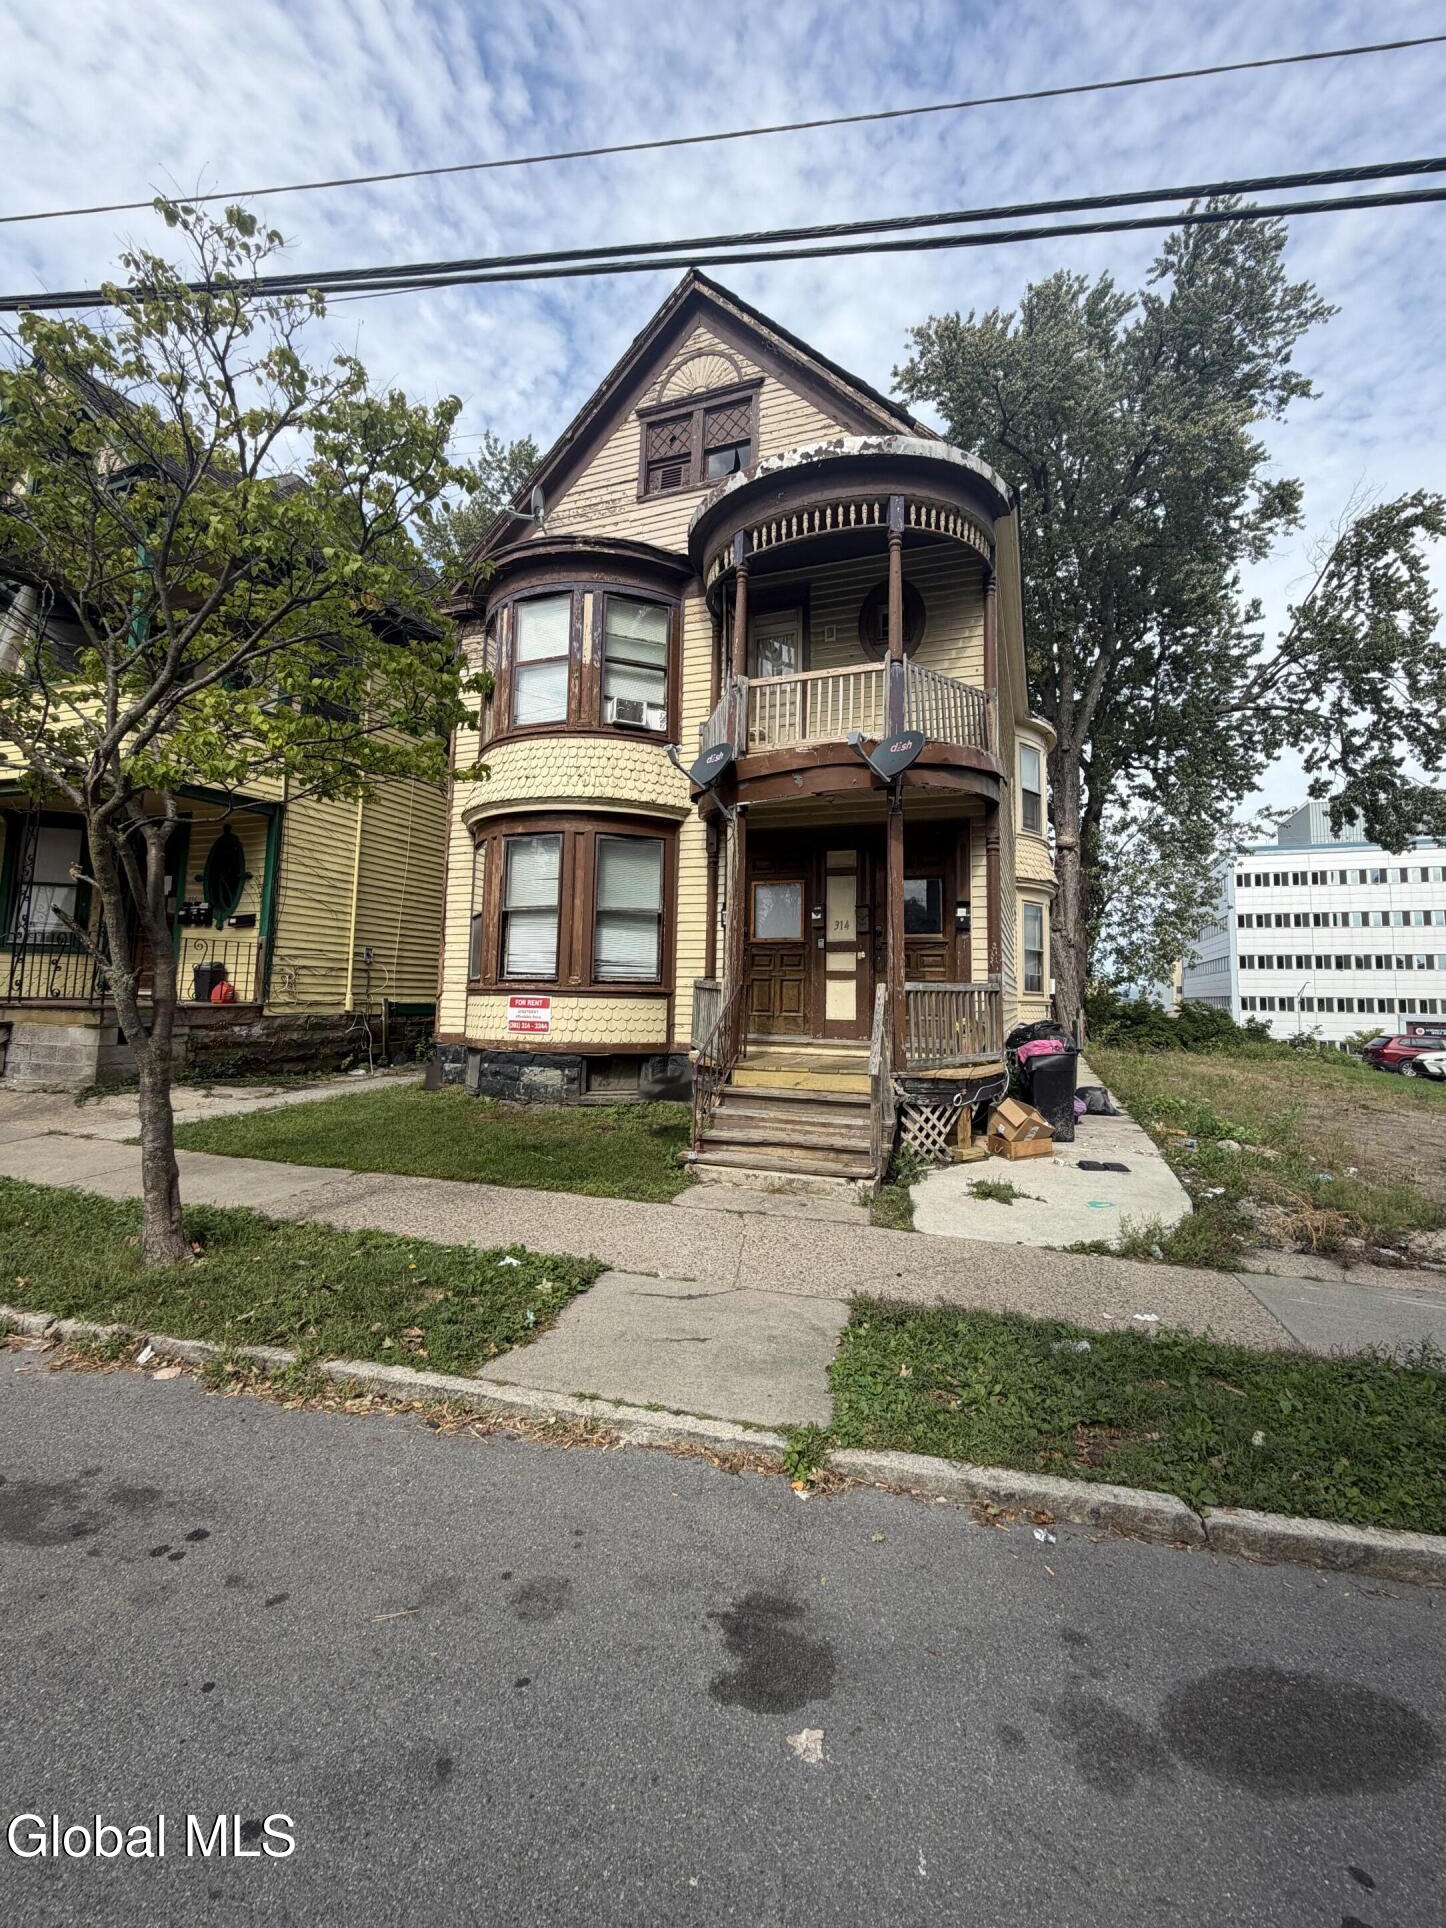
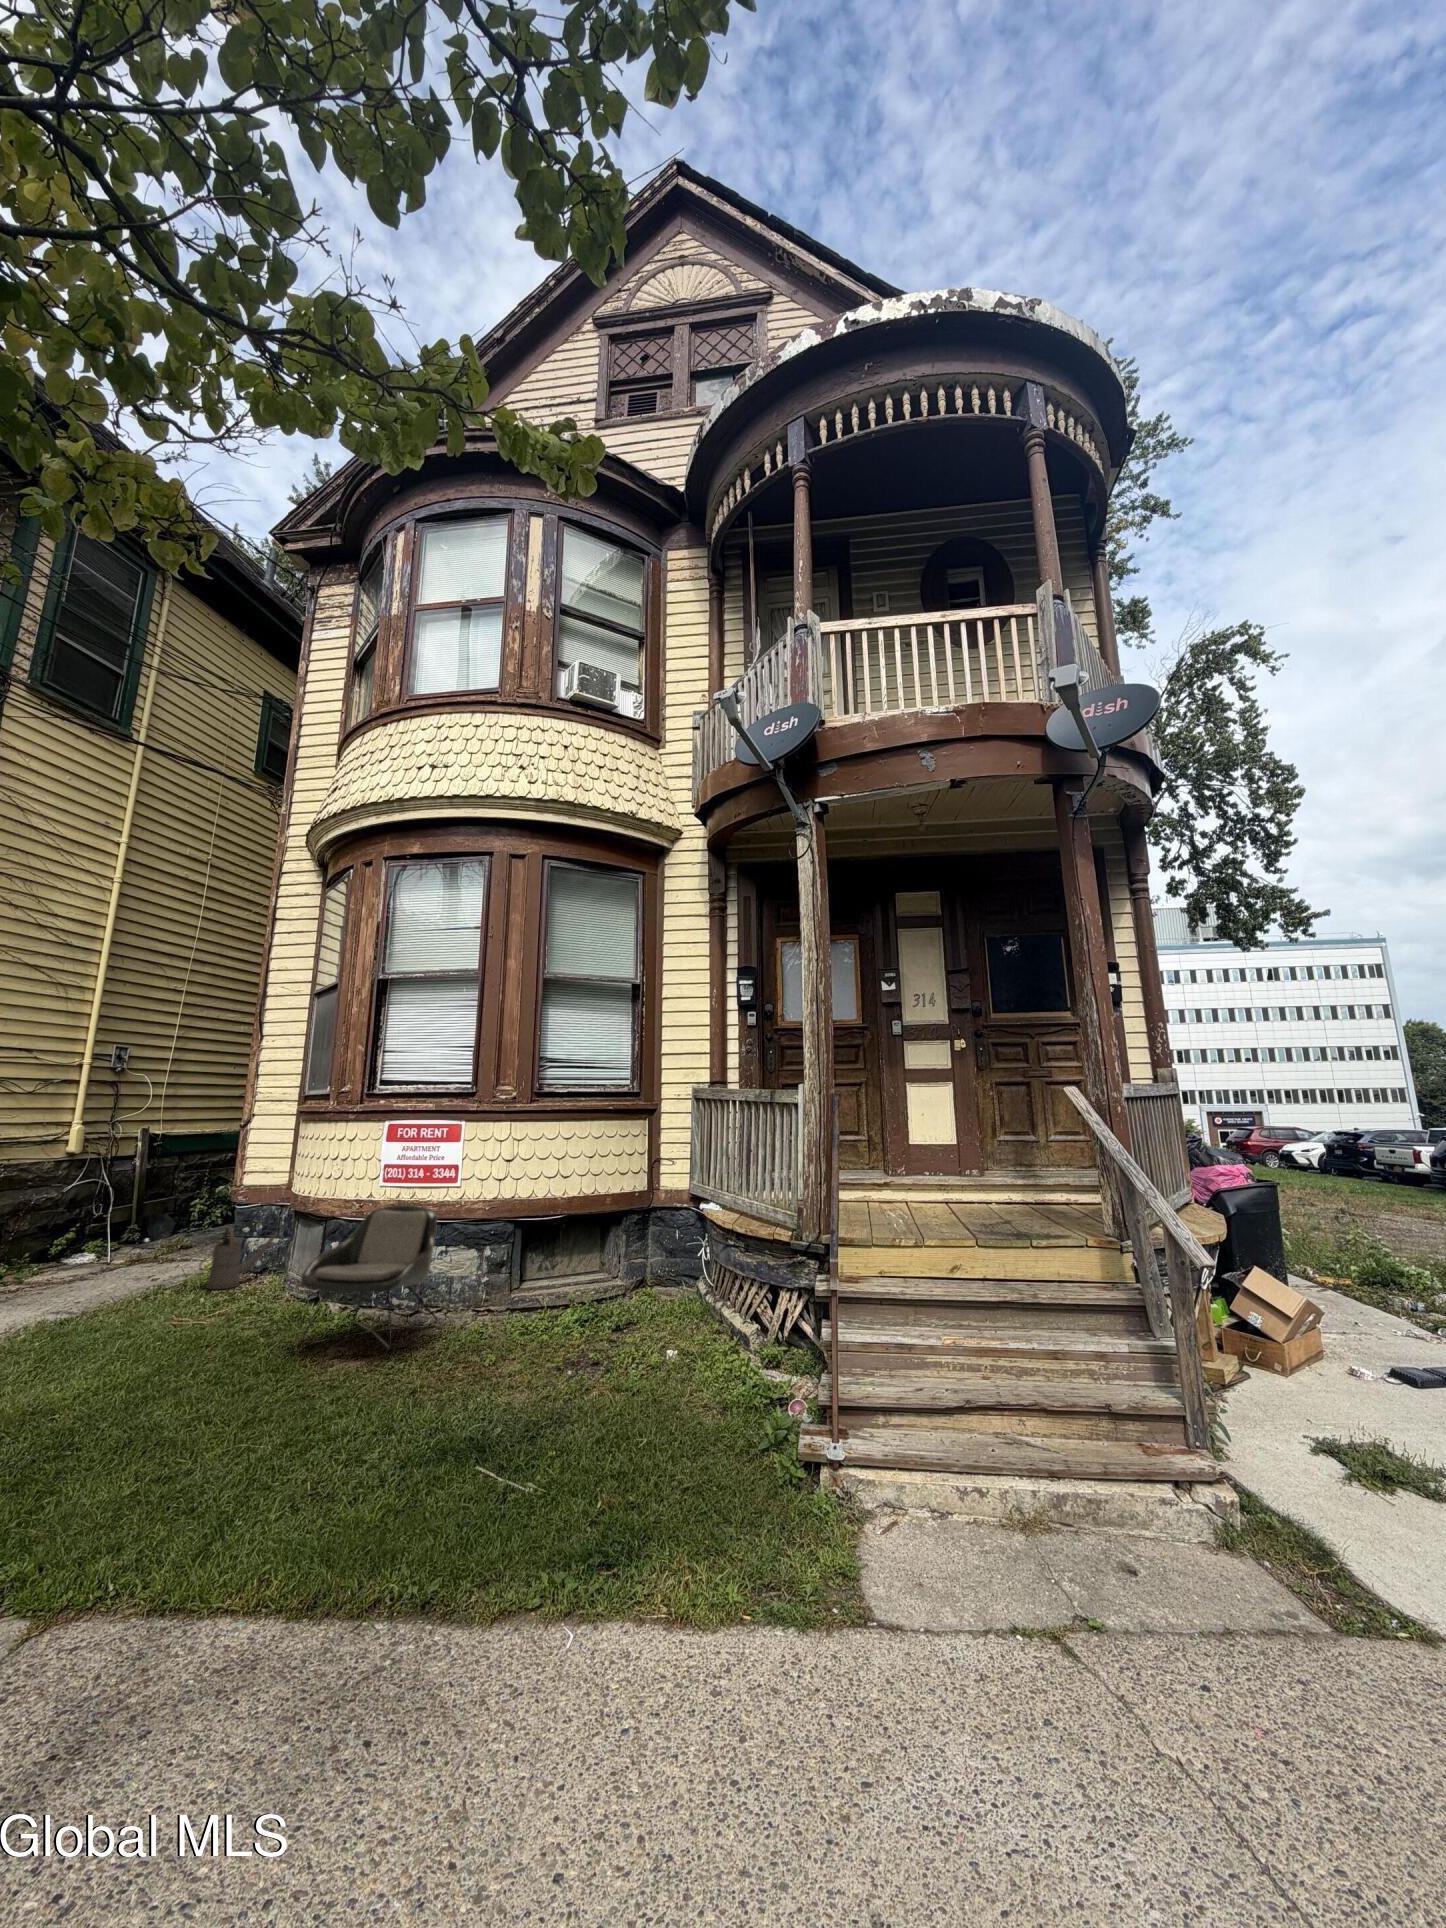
lounge chair: present [637,1060,693,1135] -> present [301,1205,437,1351]

